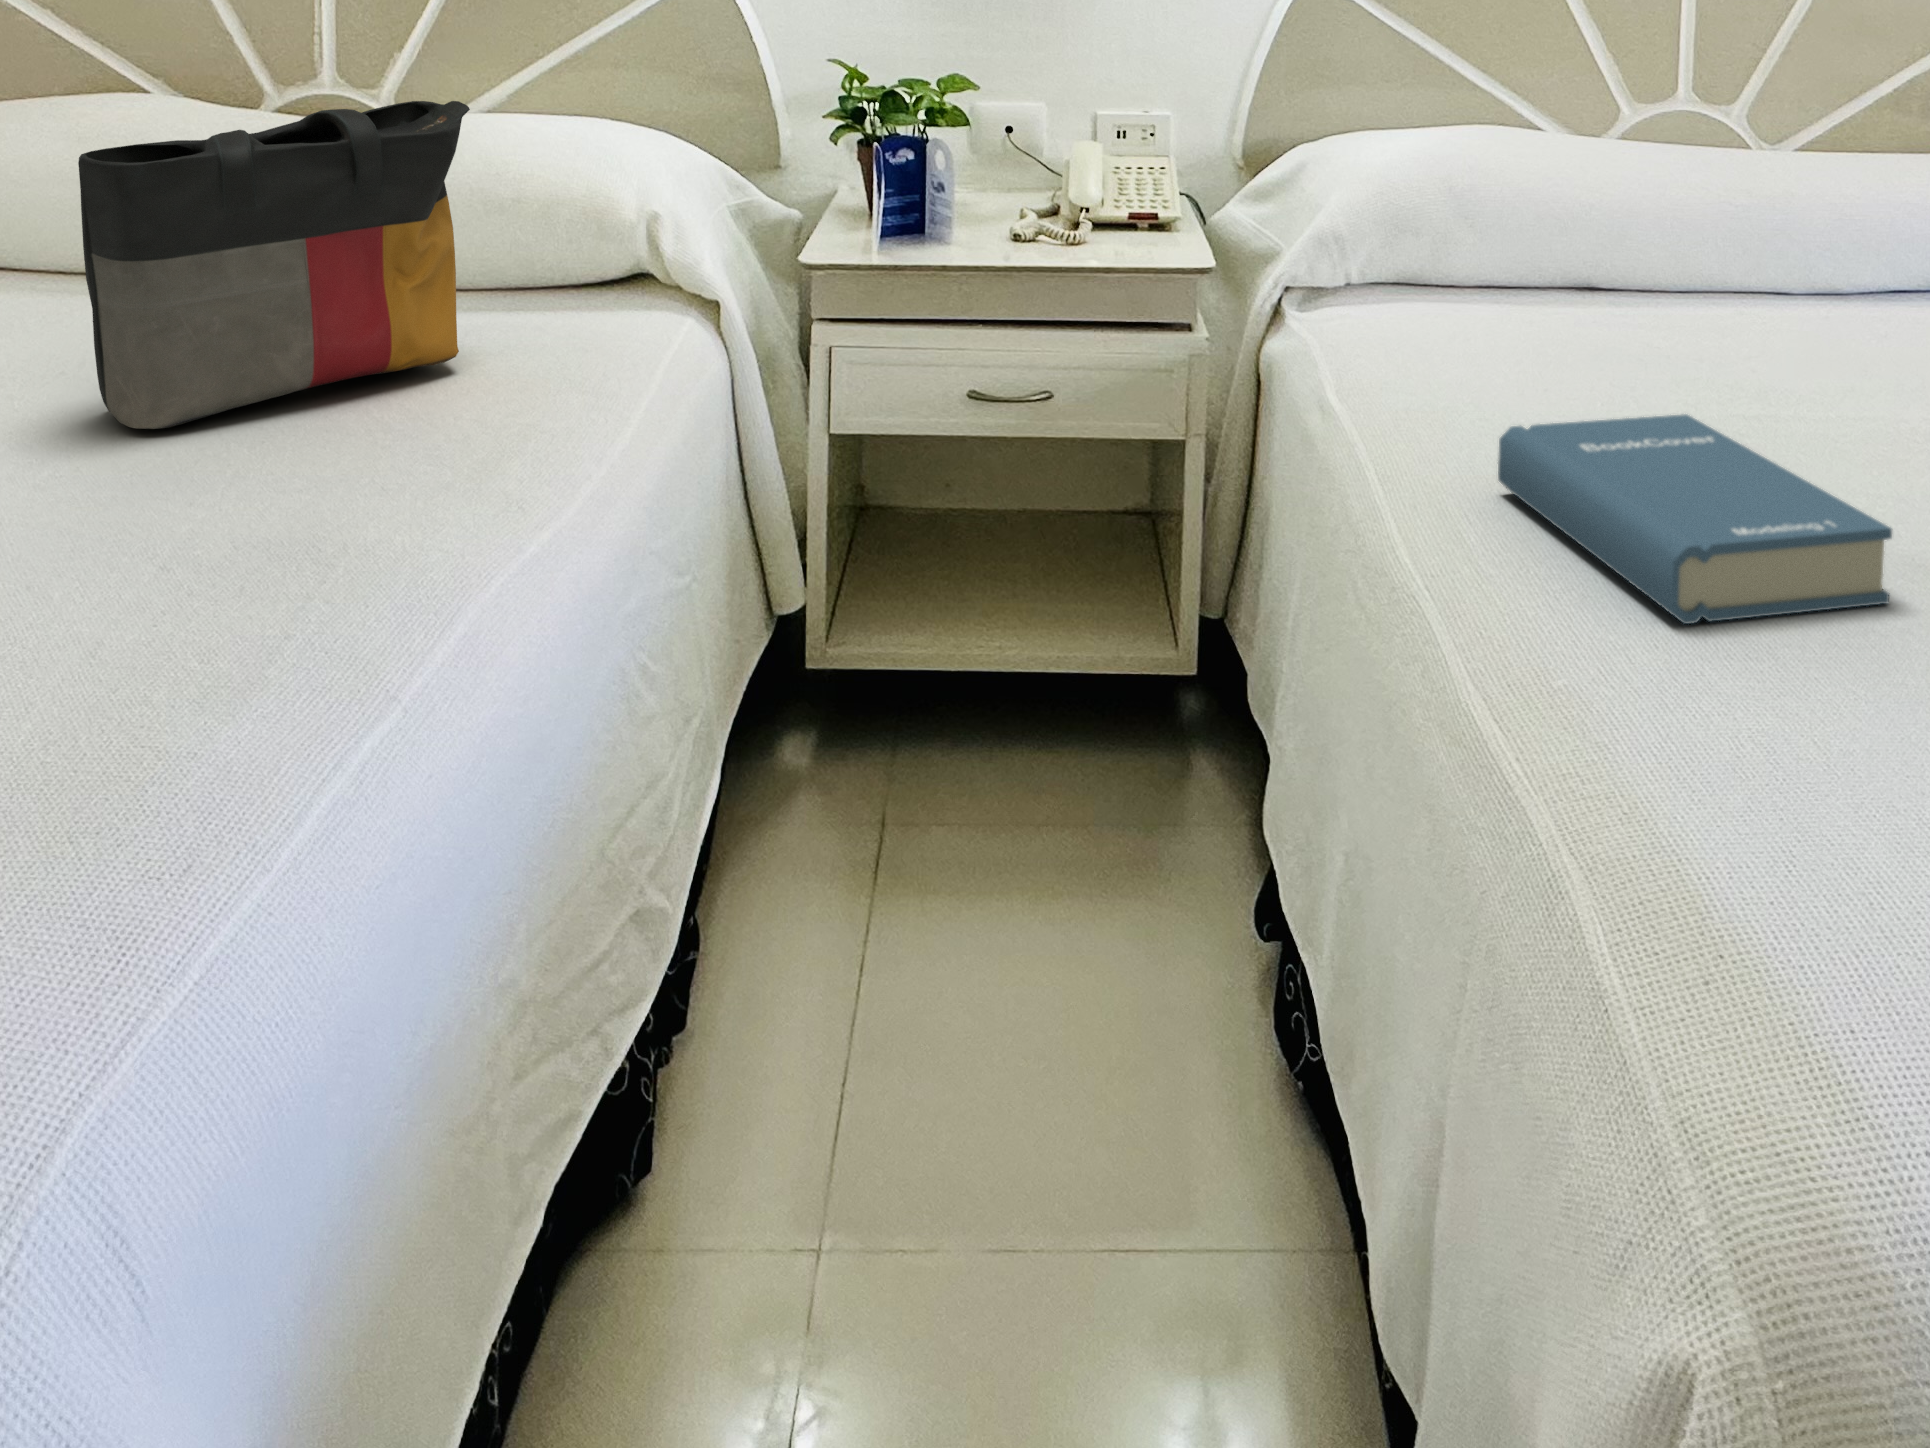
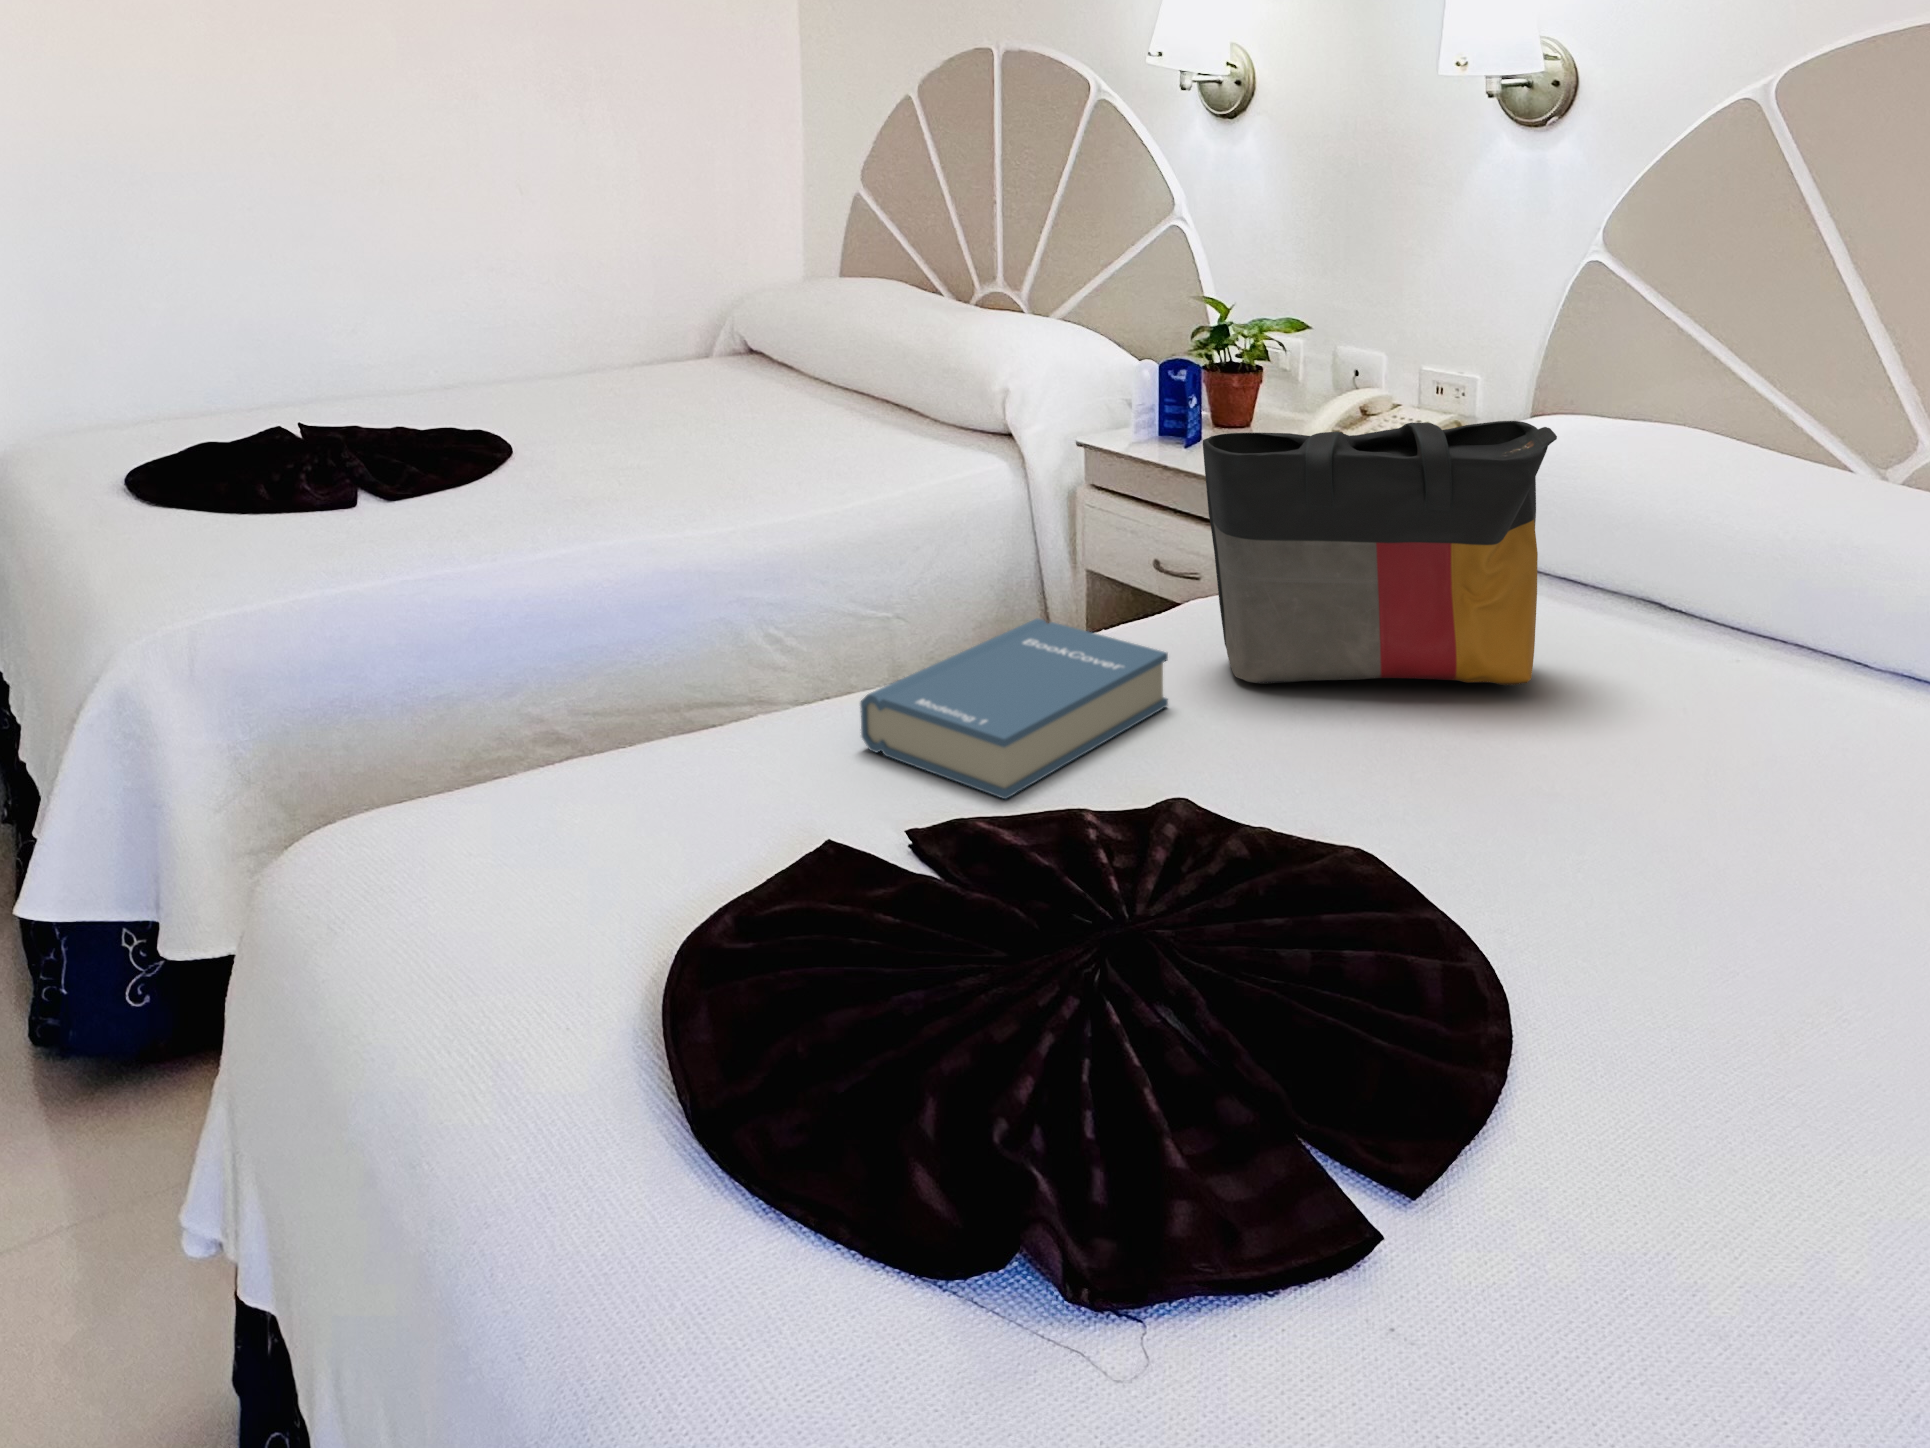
tote bag: present [78,101,470,429] -> present [1203,421,1557,685]

